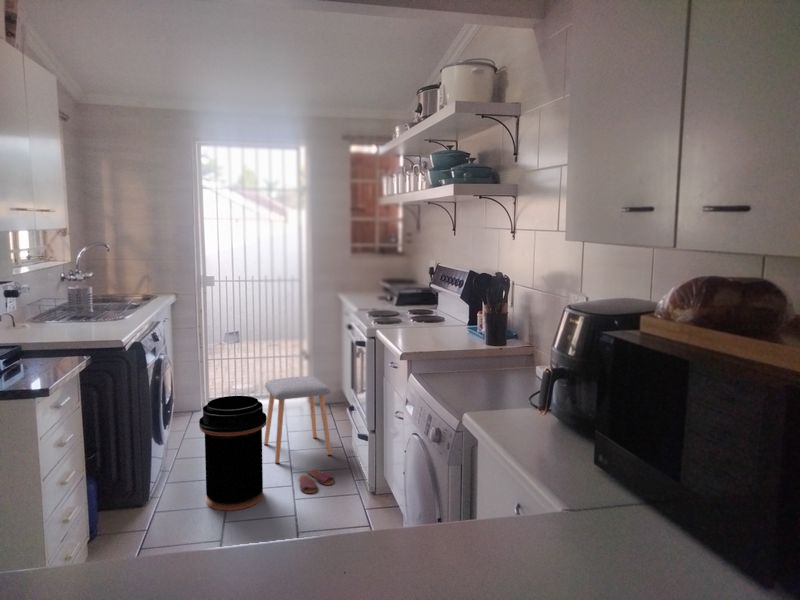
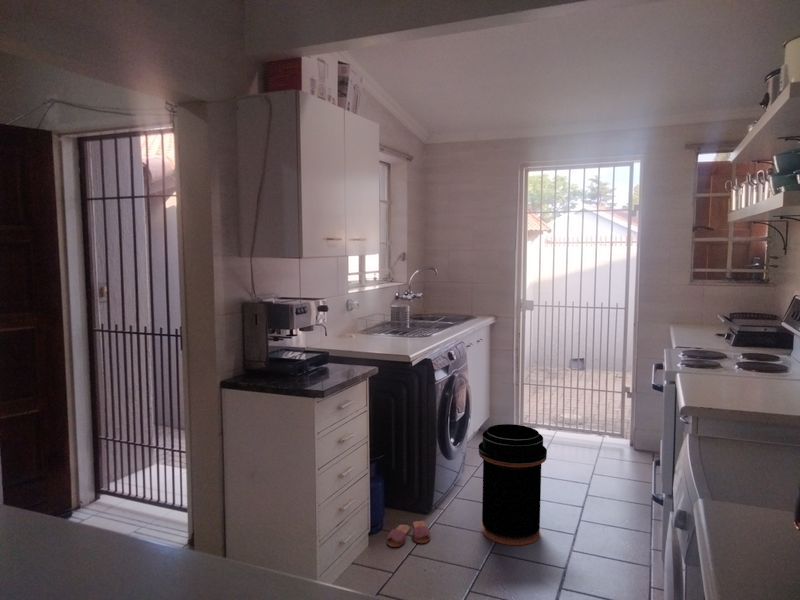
stool: present [264,376,332,464] -> none [562,414,635,513]
slippers: present [299,470,334,493] -> present [387,521,430,547]

